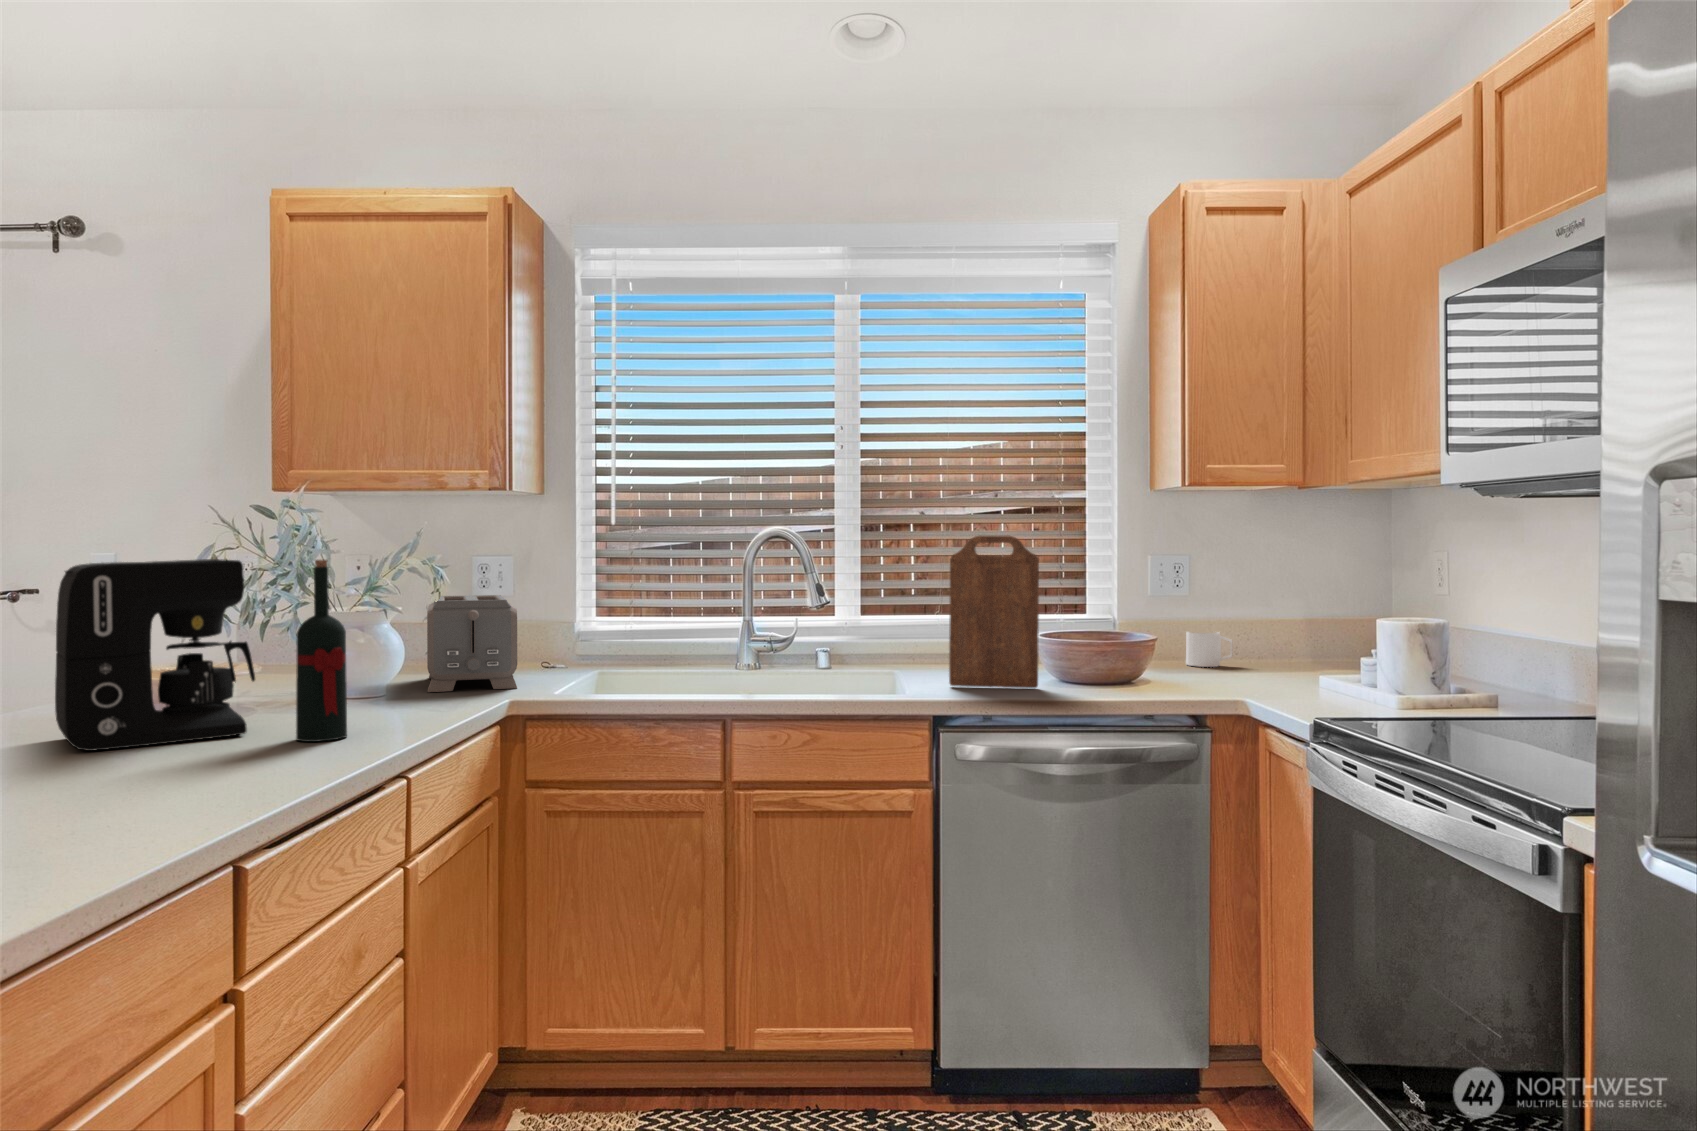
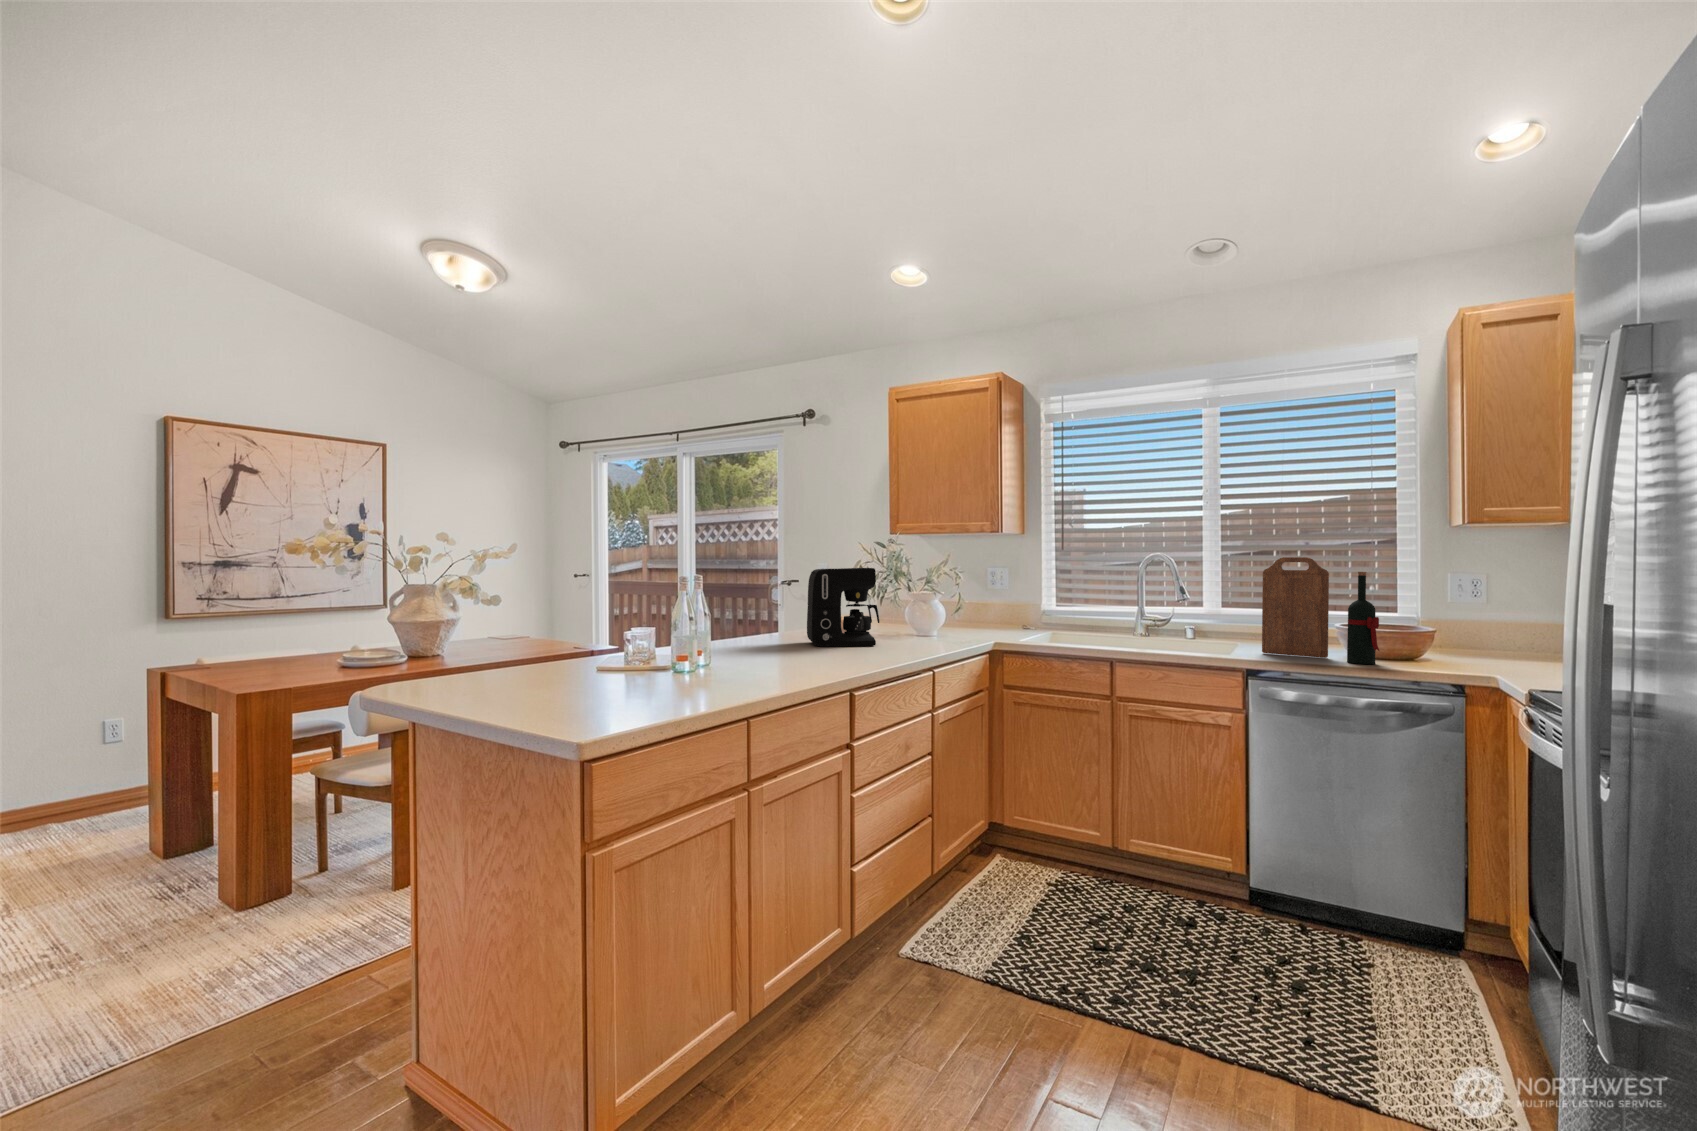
wine bottle: present [296,560,347,742] -> present [1347,572,1379,664]
toaster: present [427,595,517,692] -> none [955,589,1000,638]
mug: present [1186,631,1232,667] -> none [1487,630,1532,657]

